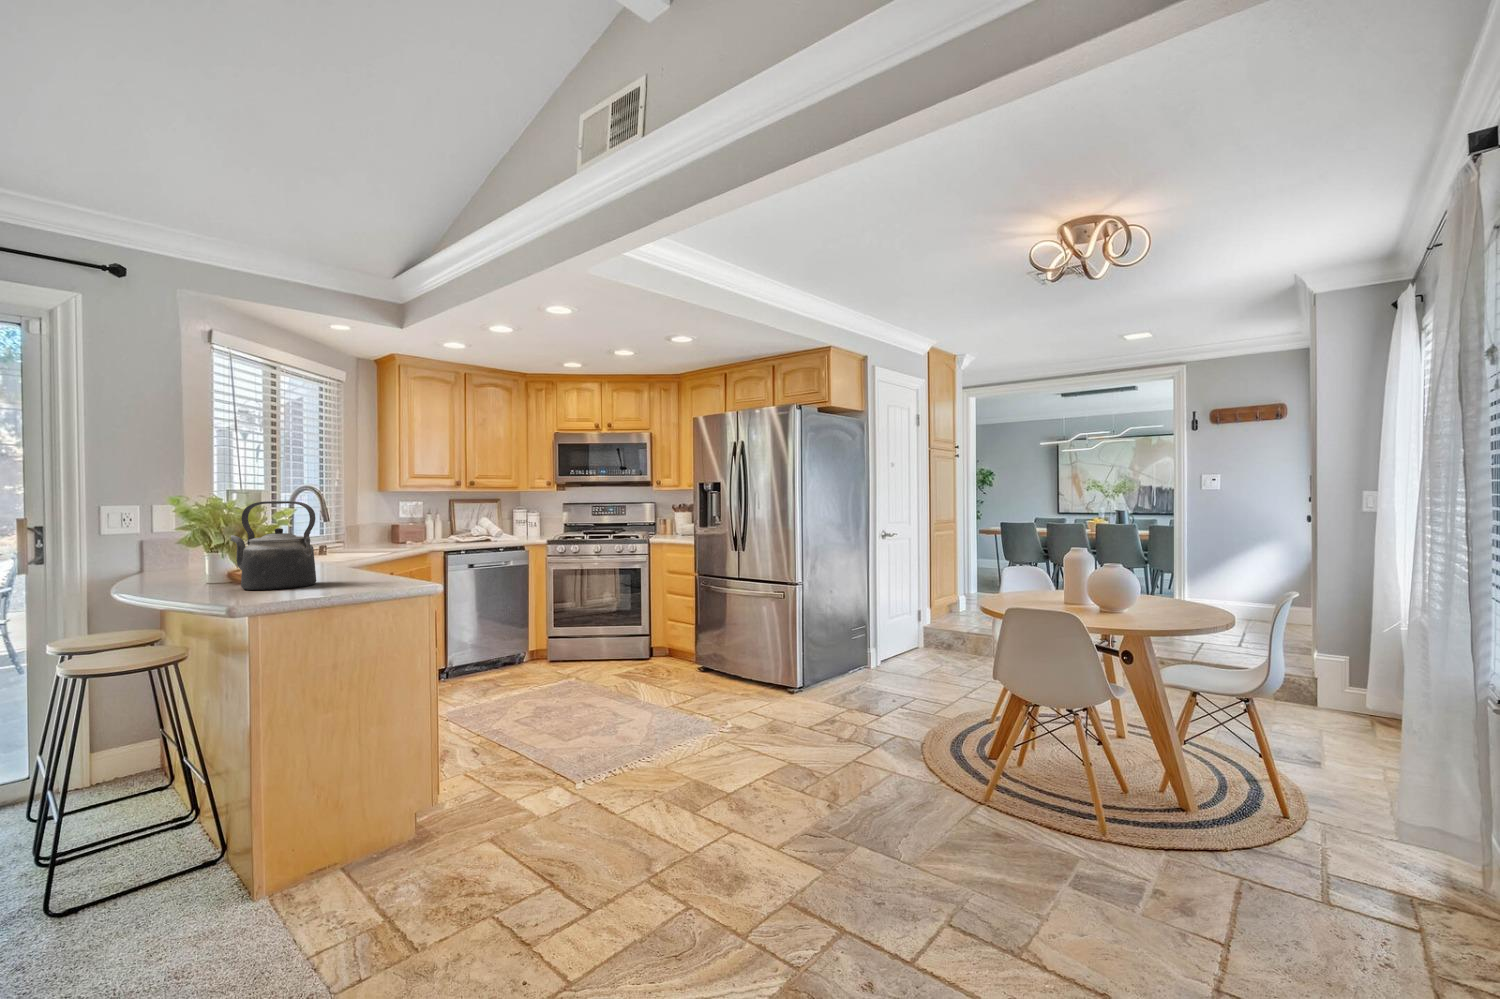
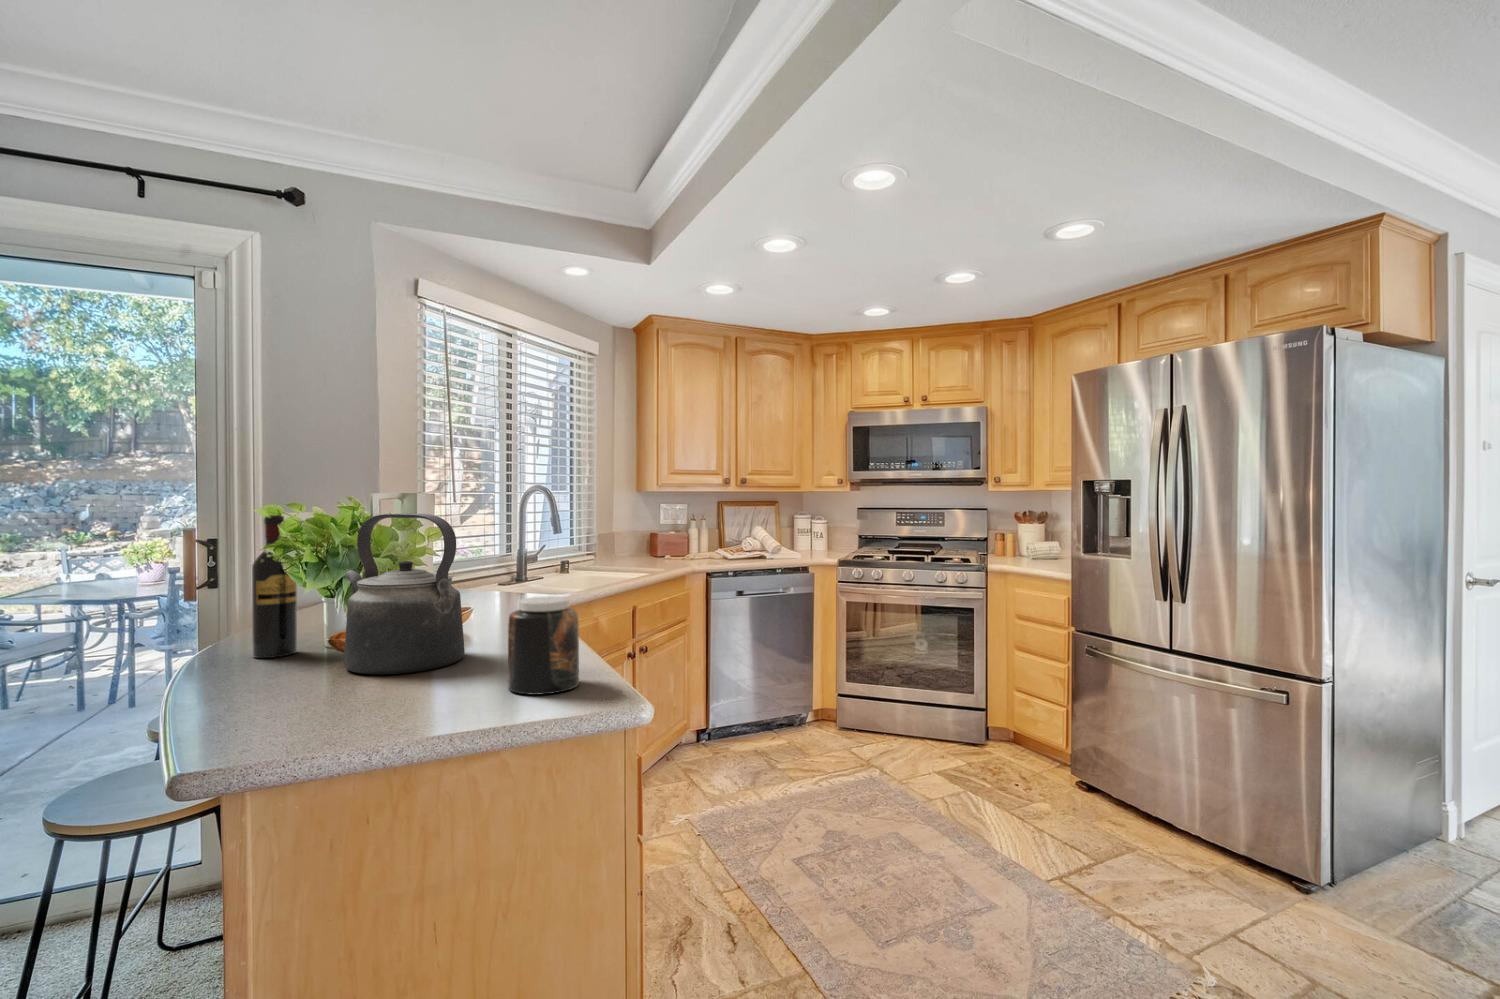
wine bottle: none [158,503,188,591] -> present [252,515,297,658]
jar: none [362,541,401,587] -> present [508,596,579,695]

